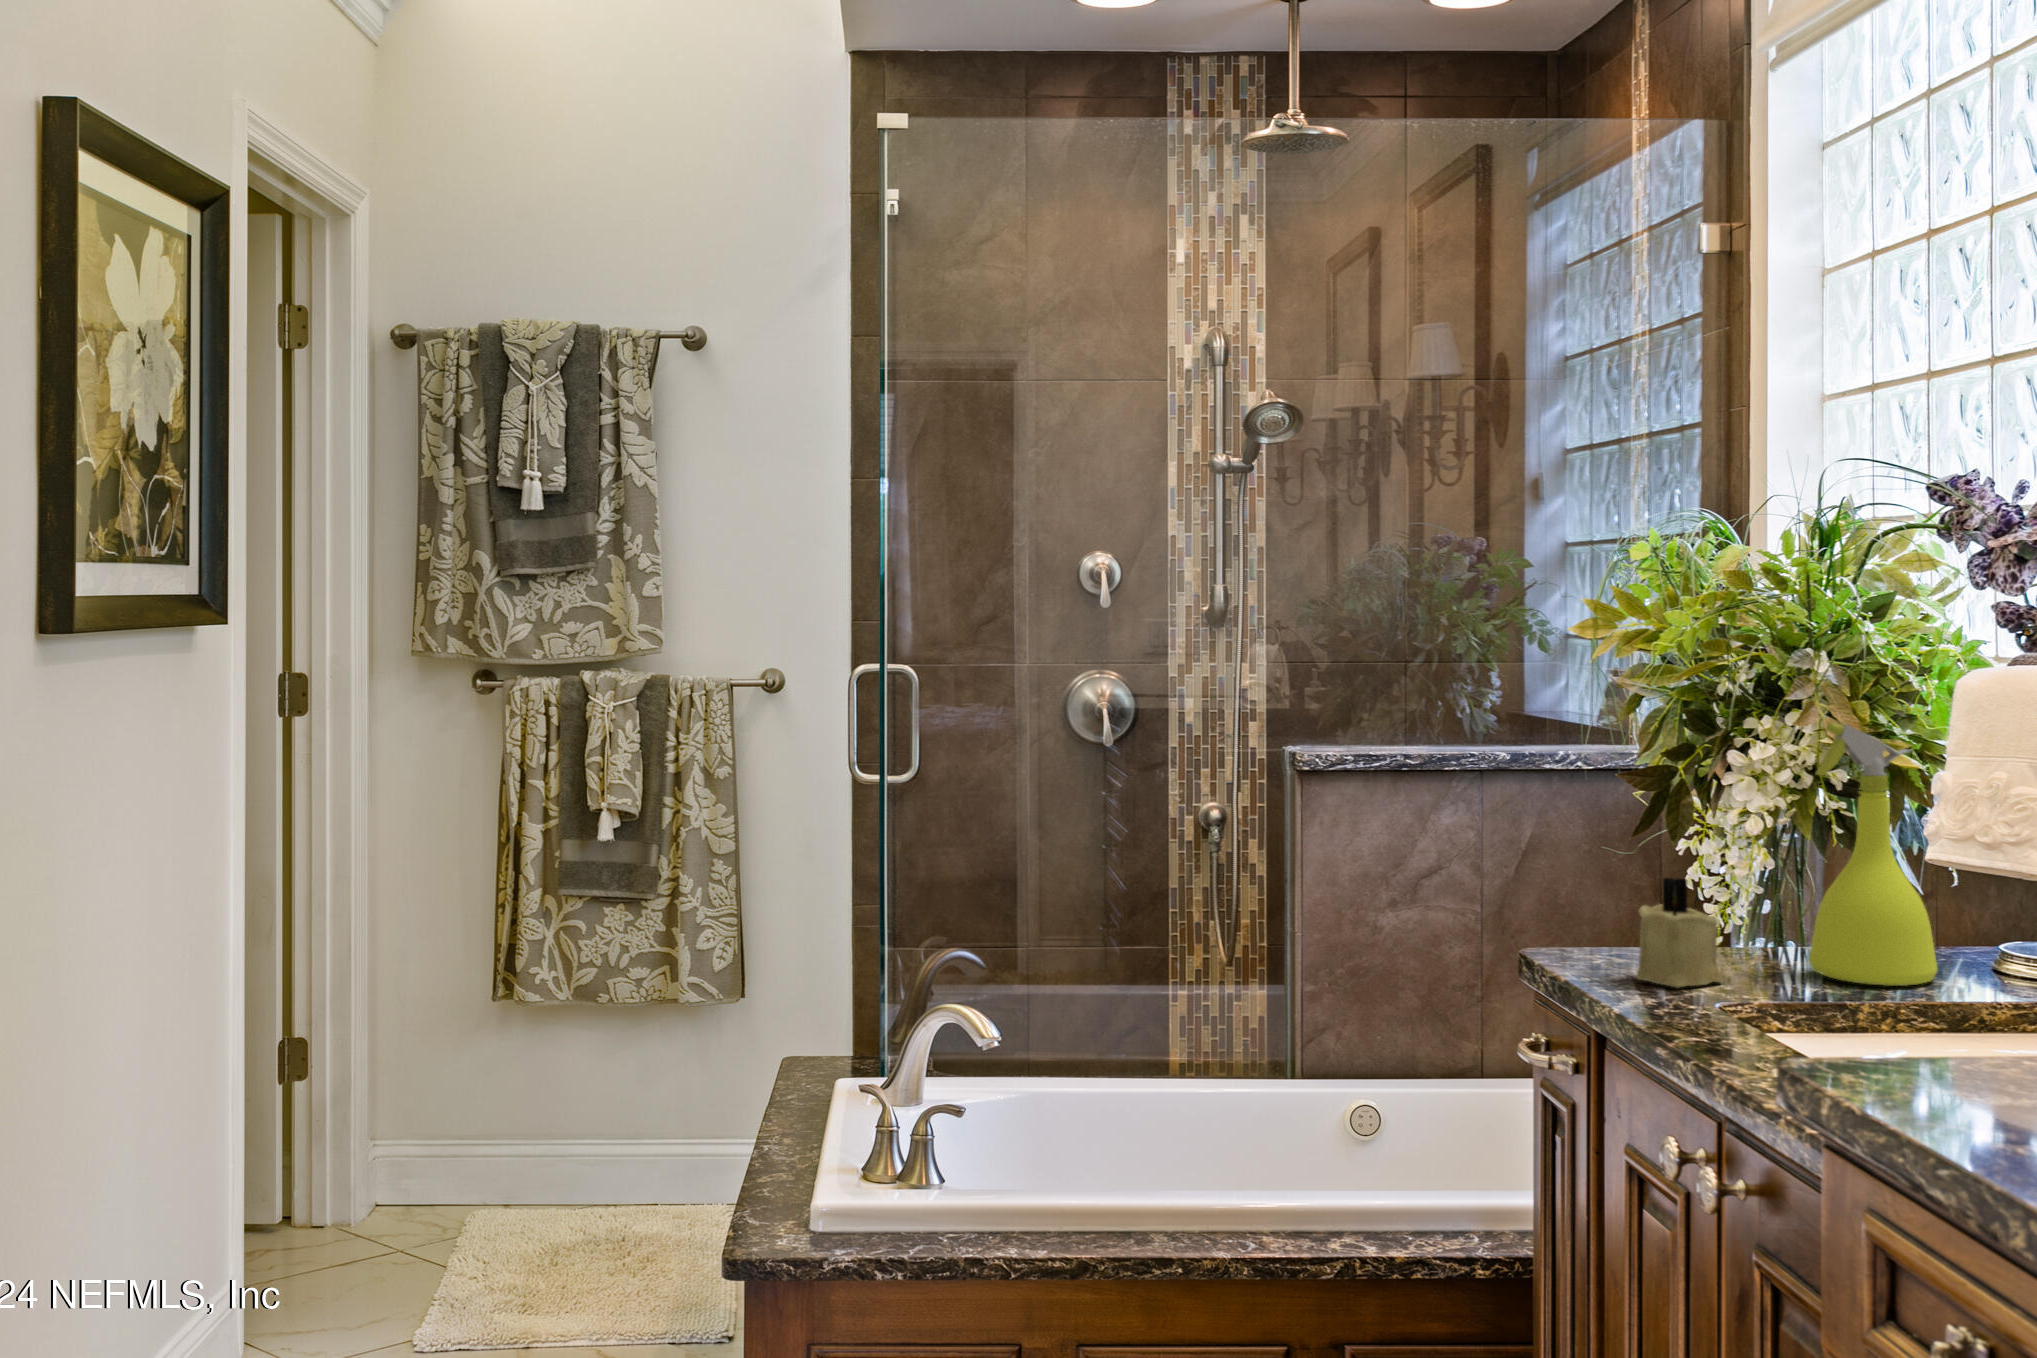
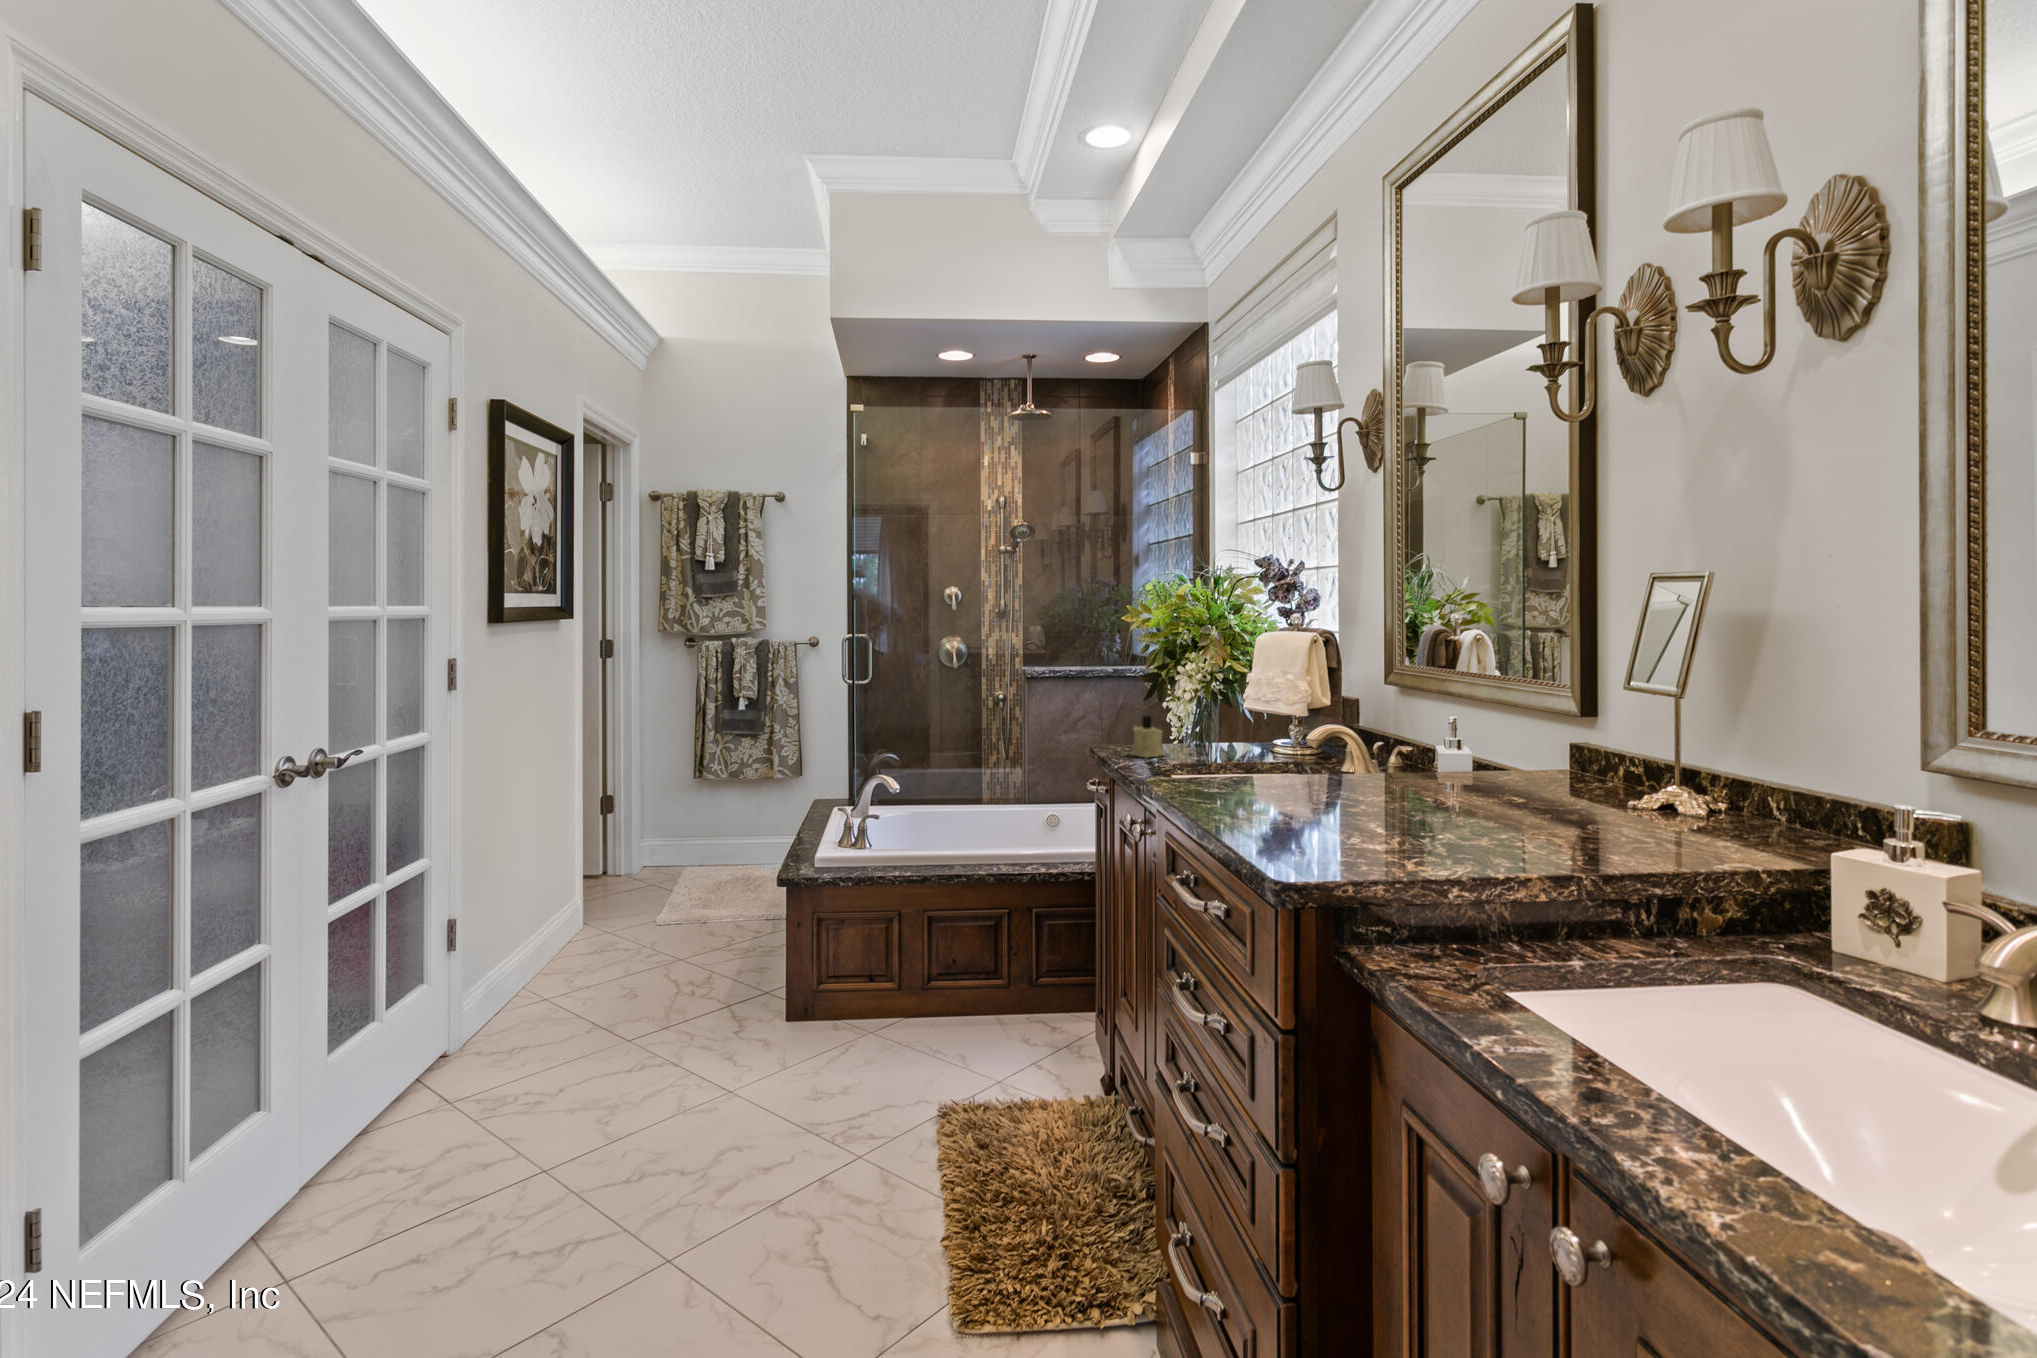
spray bottle: present [1809,722,1937,986] -> none [1199,654,1245,756]

